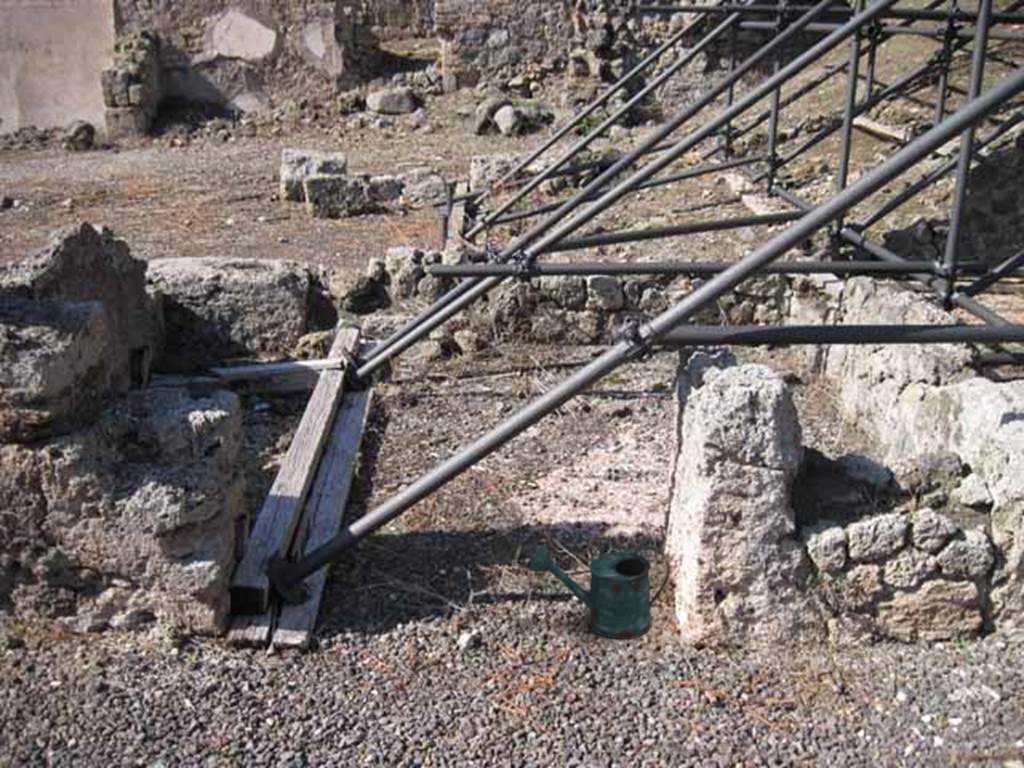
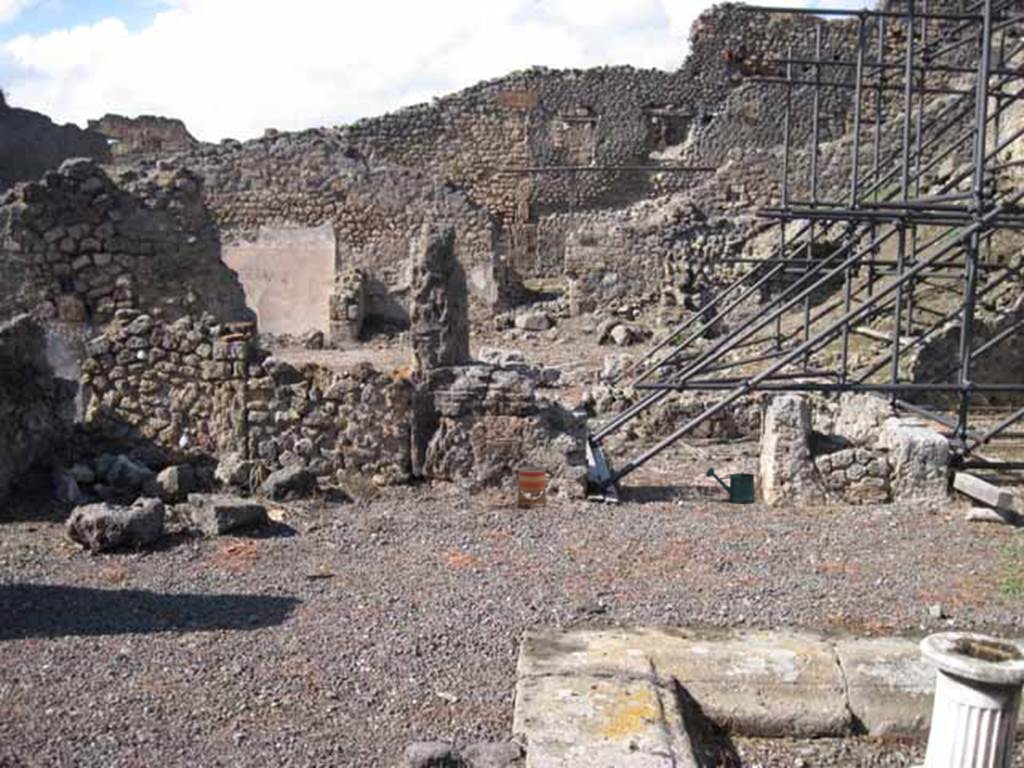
planter: none [24,570,113,693] -> present [518,467,546,509]

